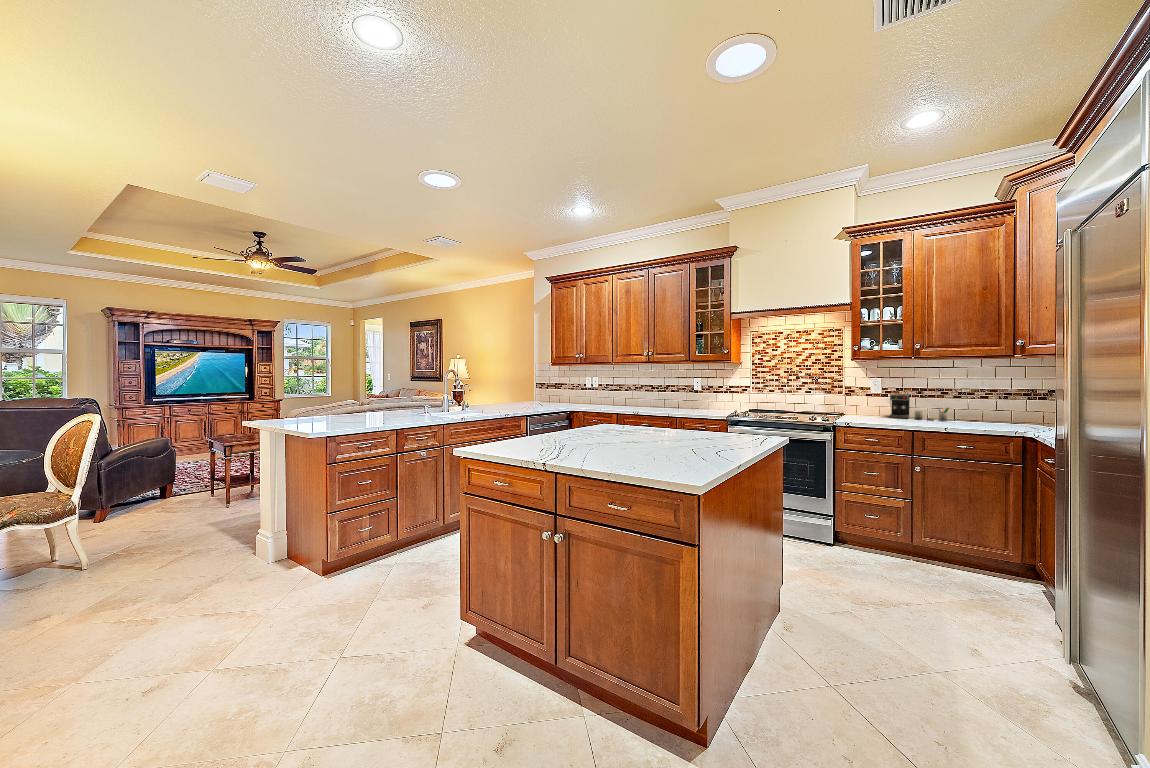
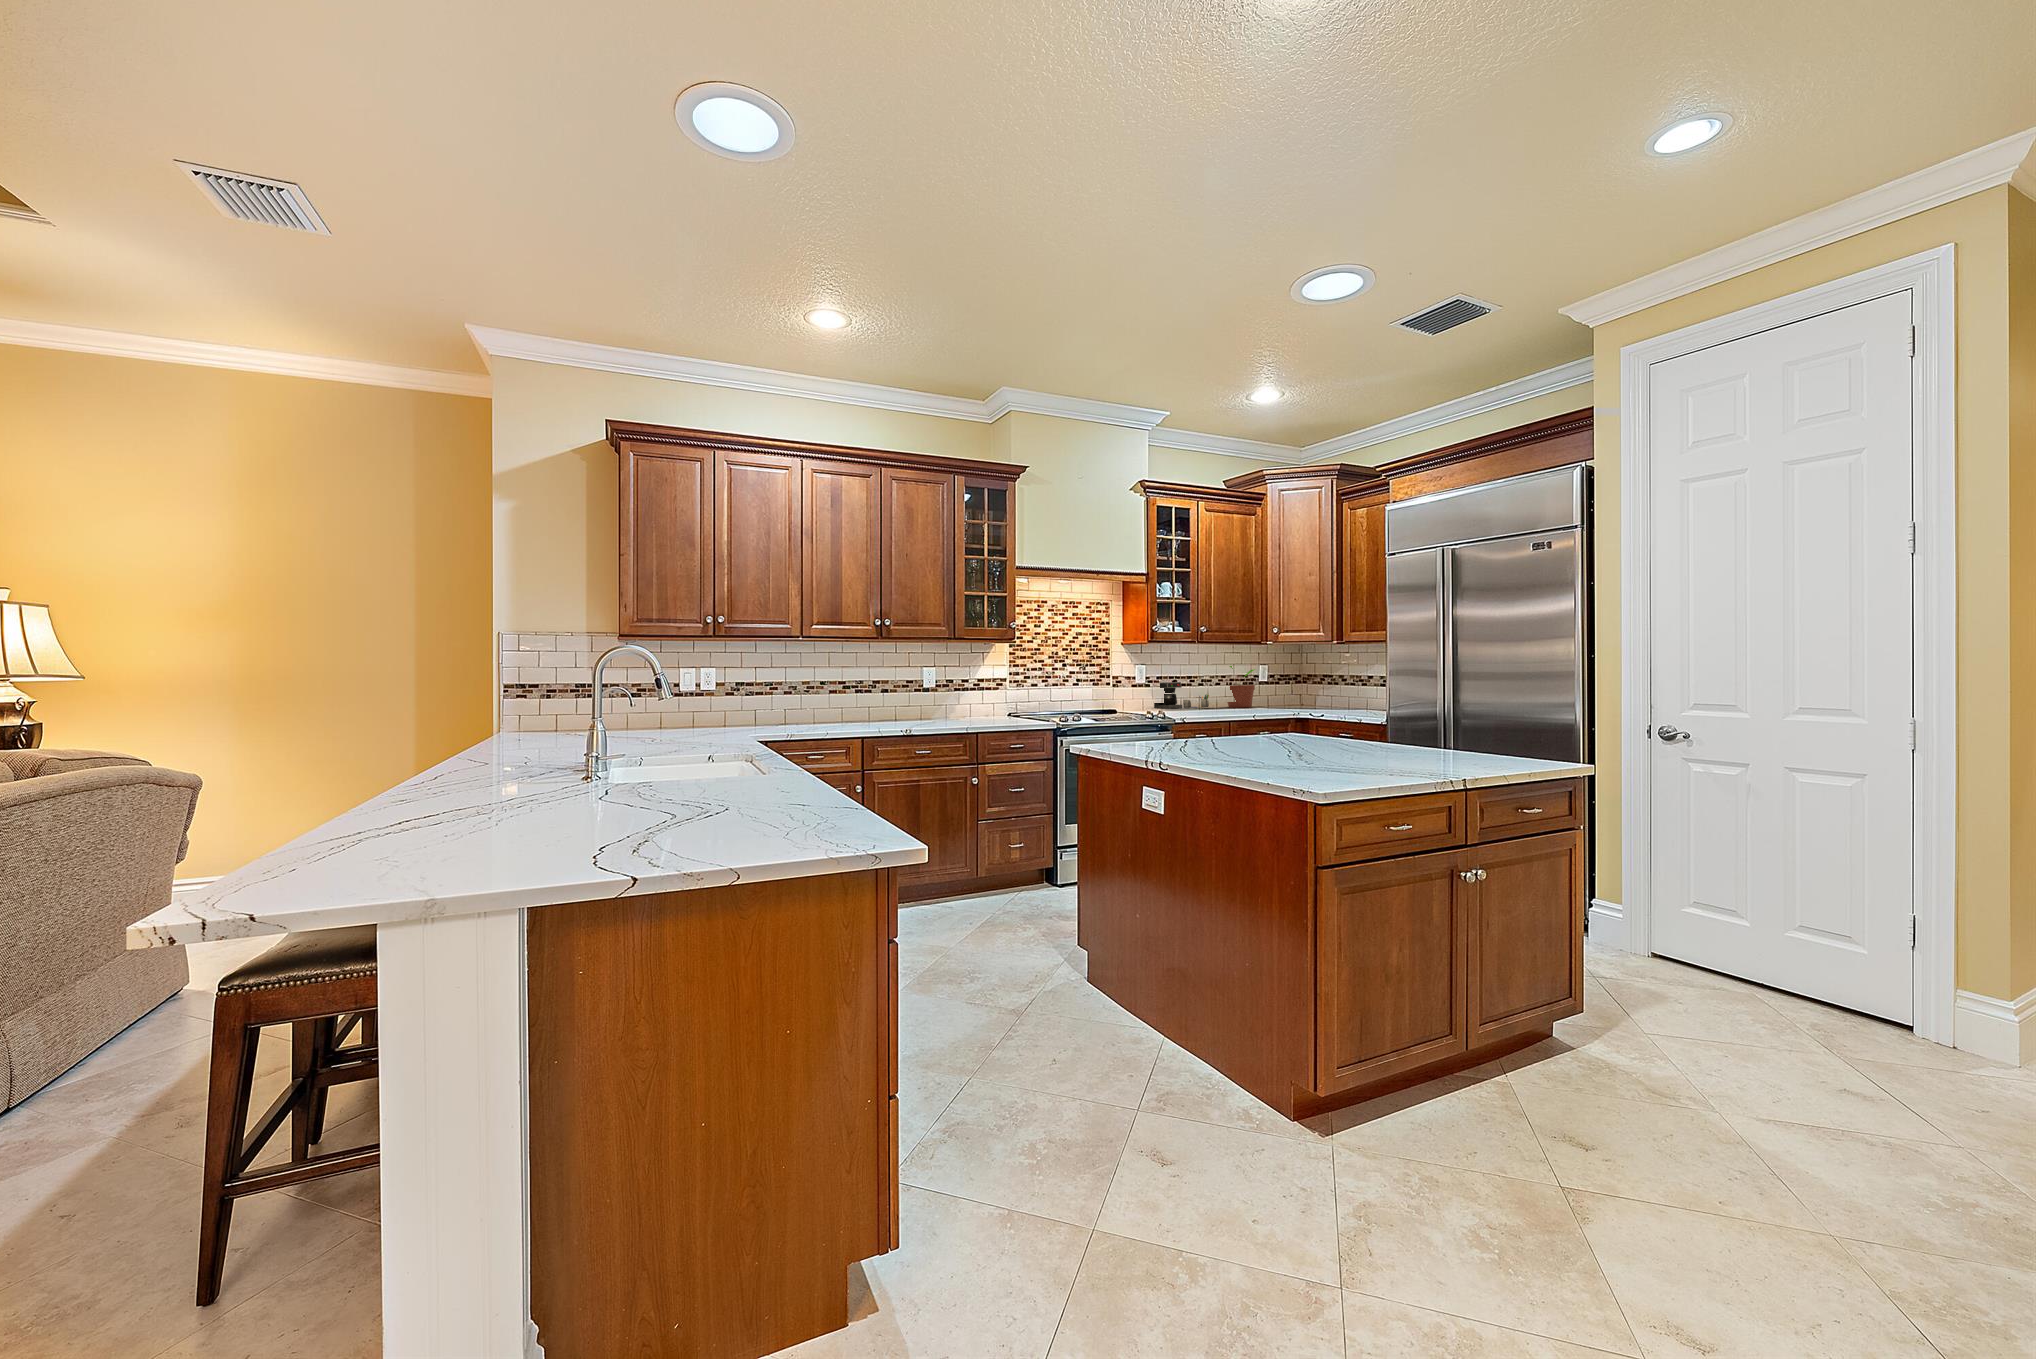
potted plant: none [987,372,1028,425] -> present [1227,664,1255,708]

